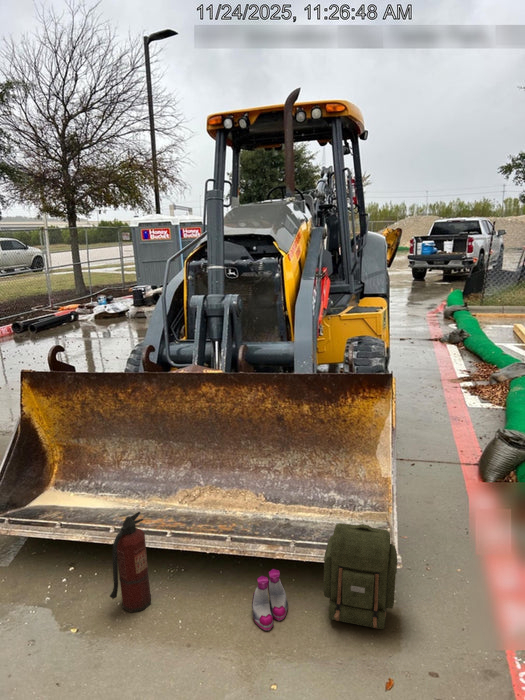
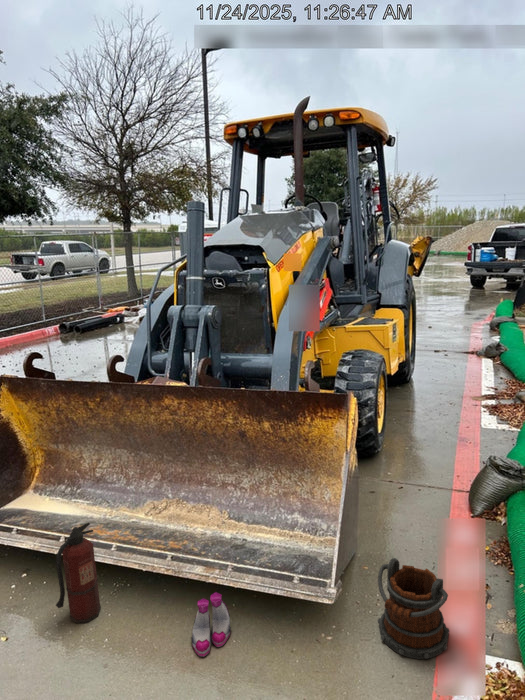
backpack: present [323,523,397,629] -> none [262,551,340,668]
bucket: none [422,523,492,613] -> present [378,558,450,659]

